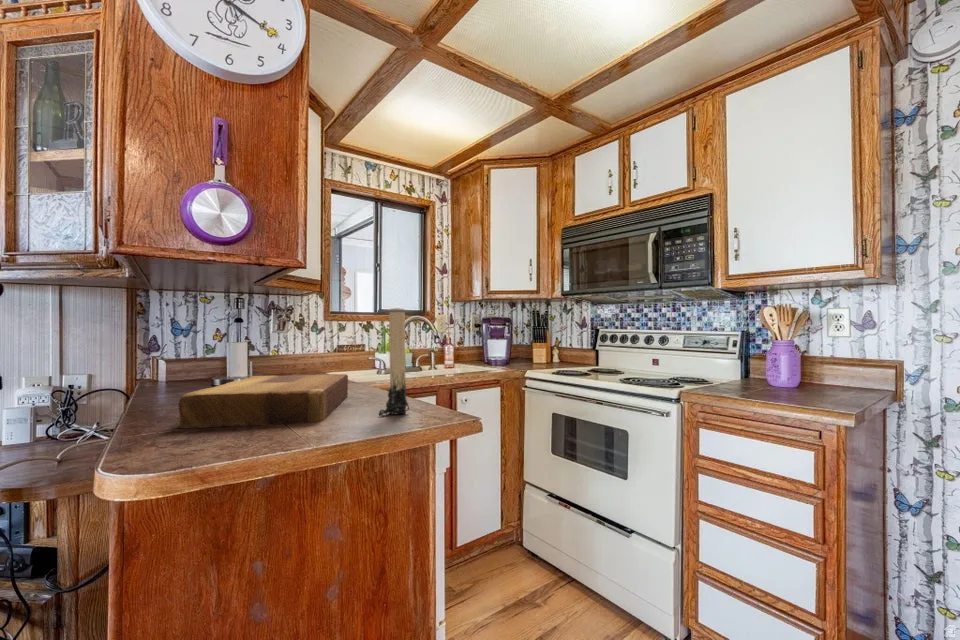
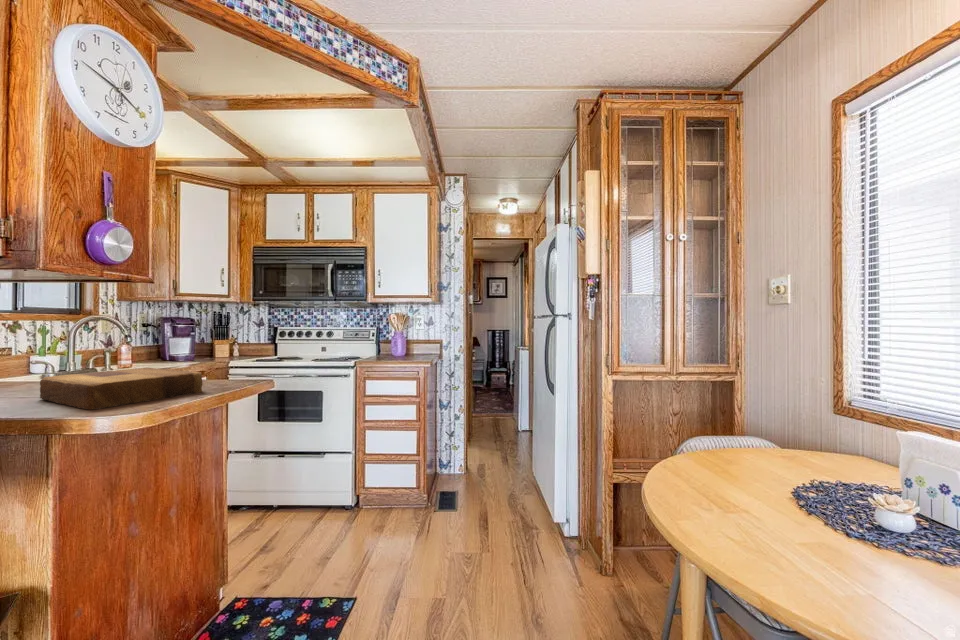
candle: present [379,308,409,416] -> none [233,318,250,385]

